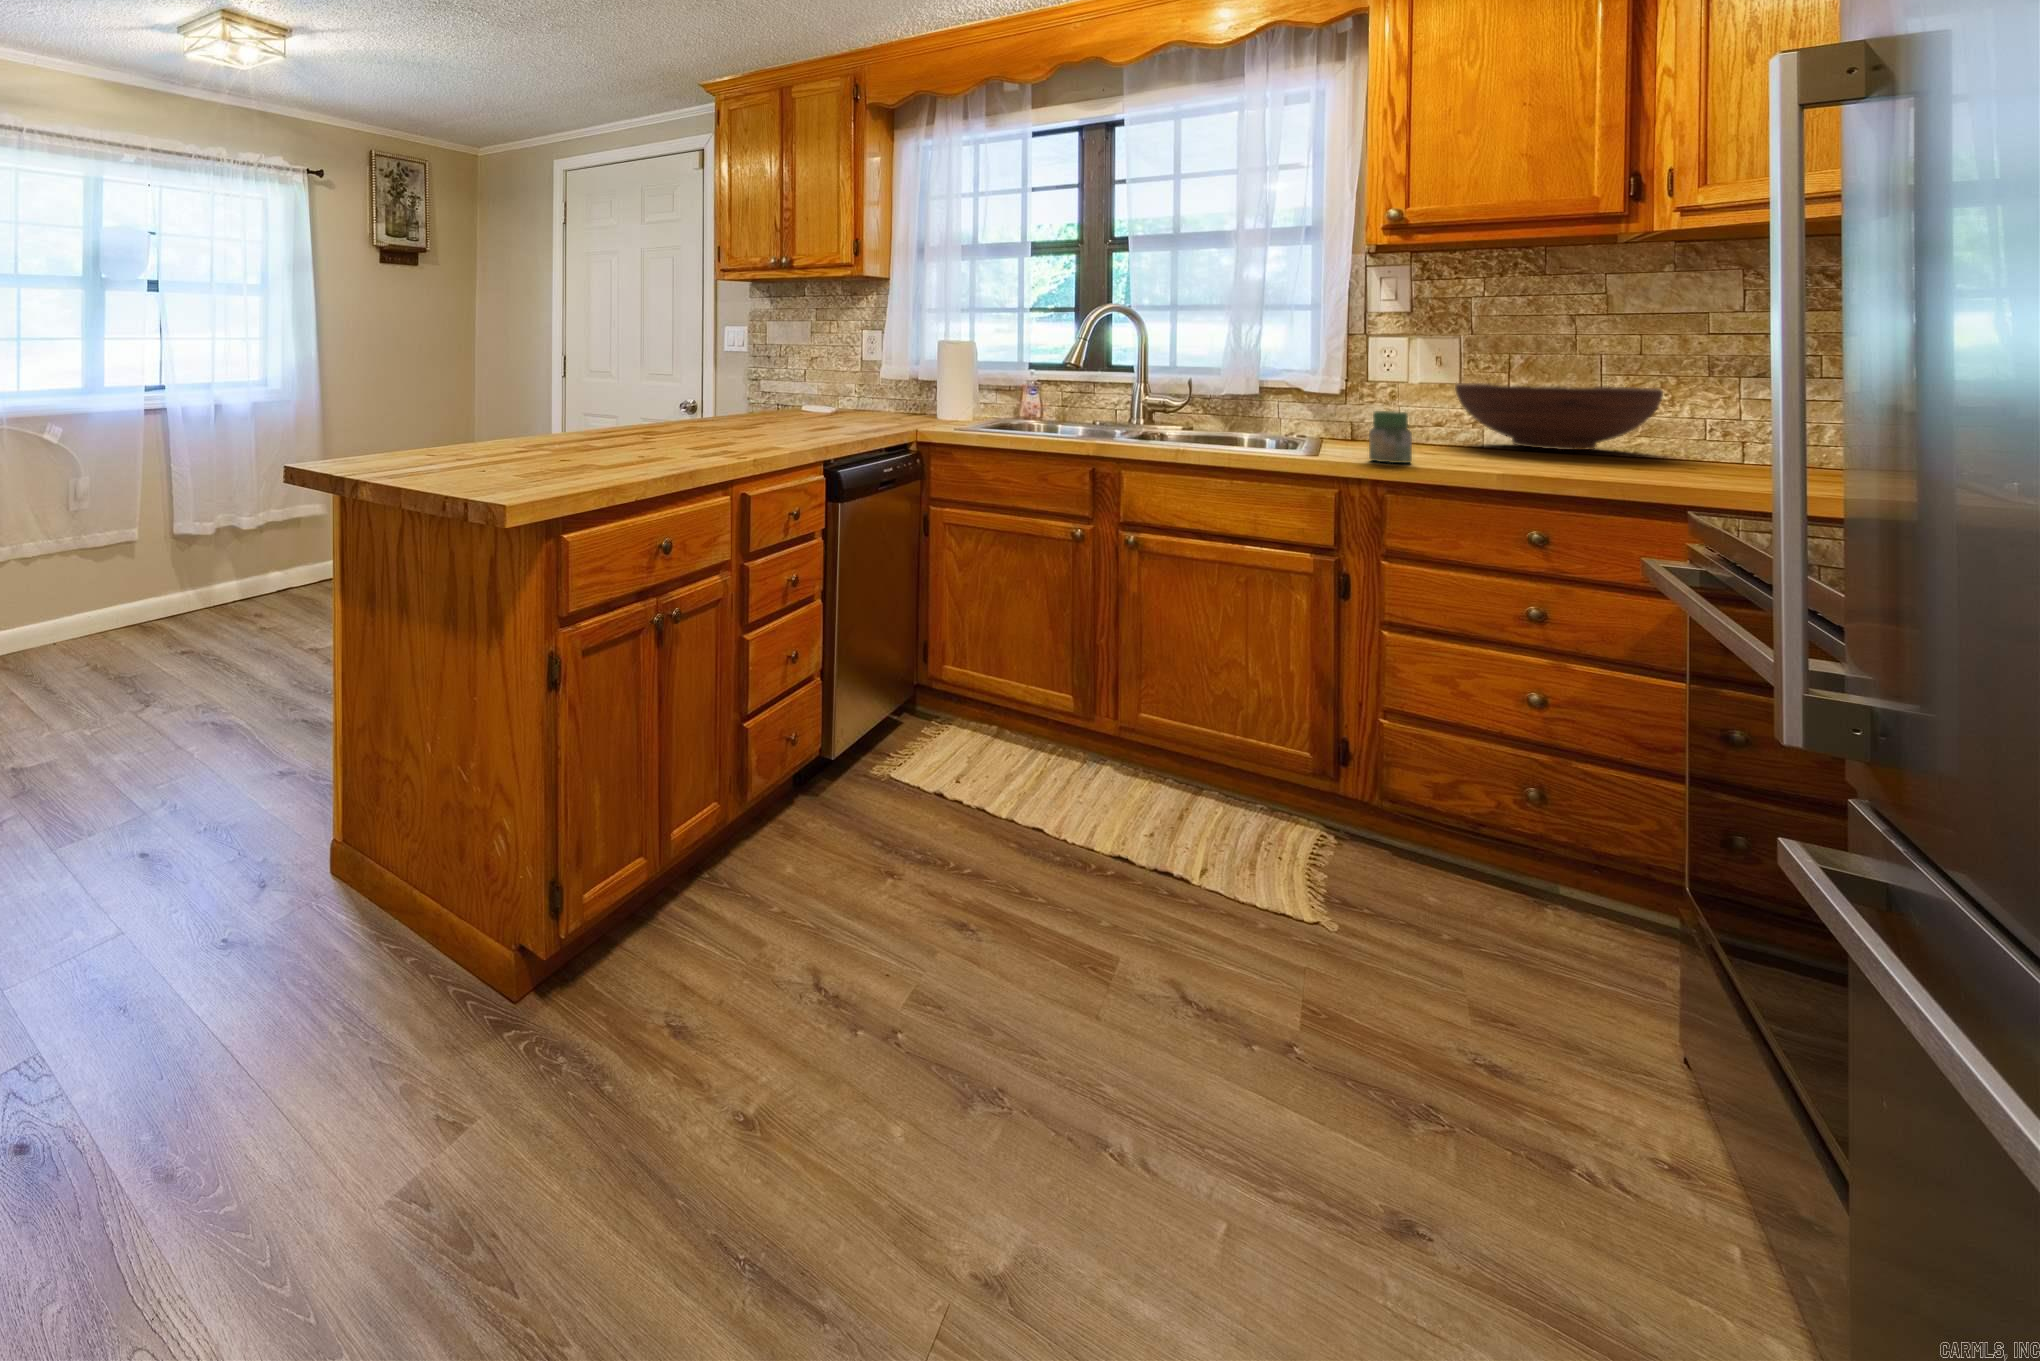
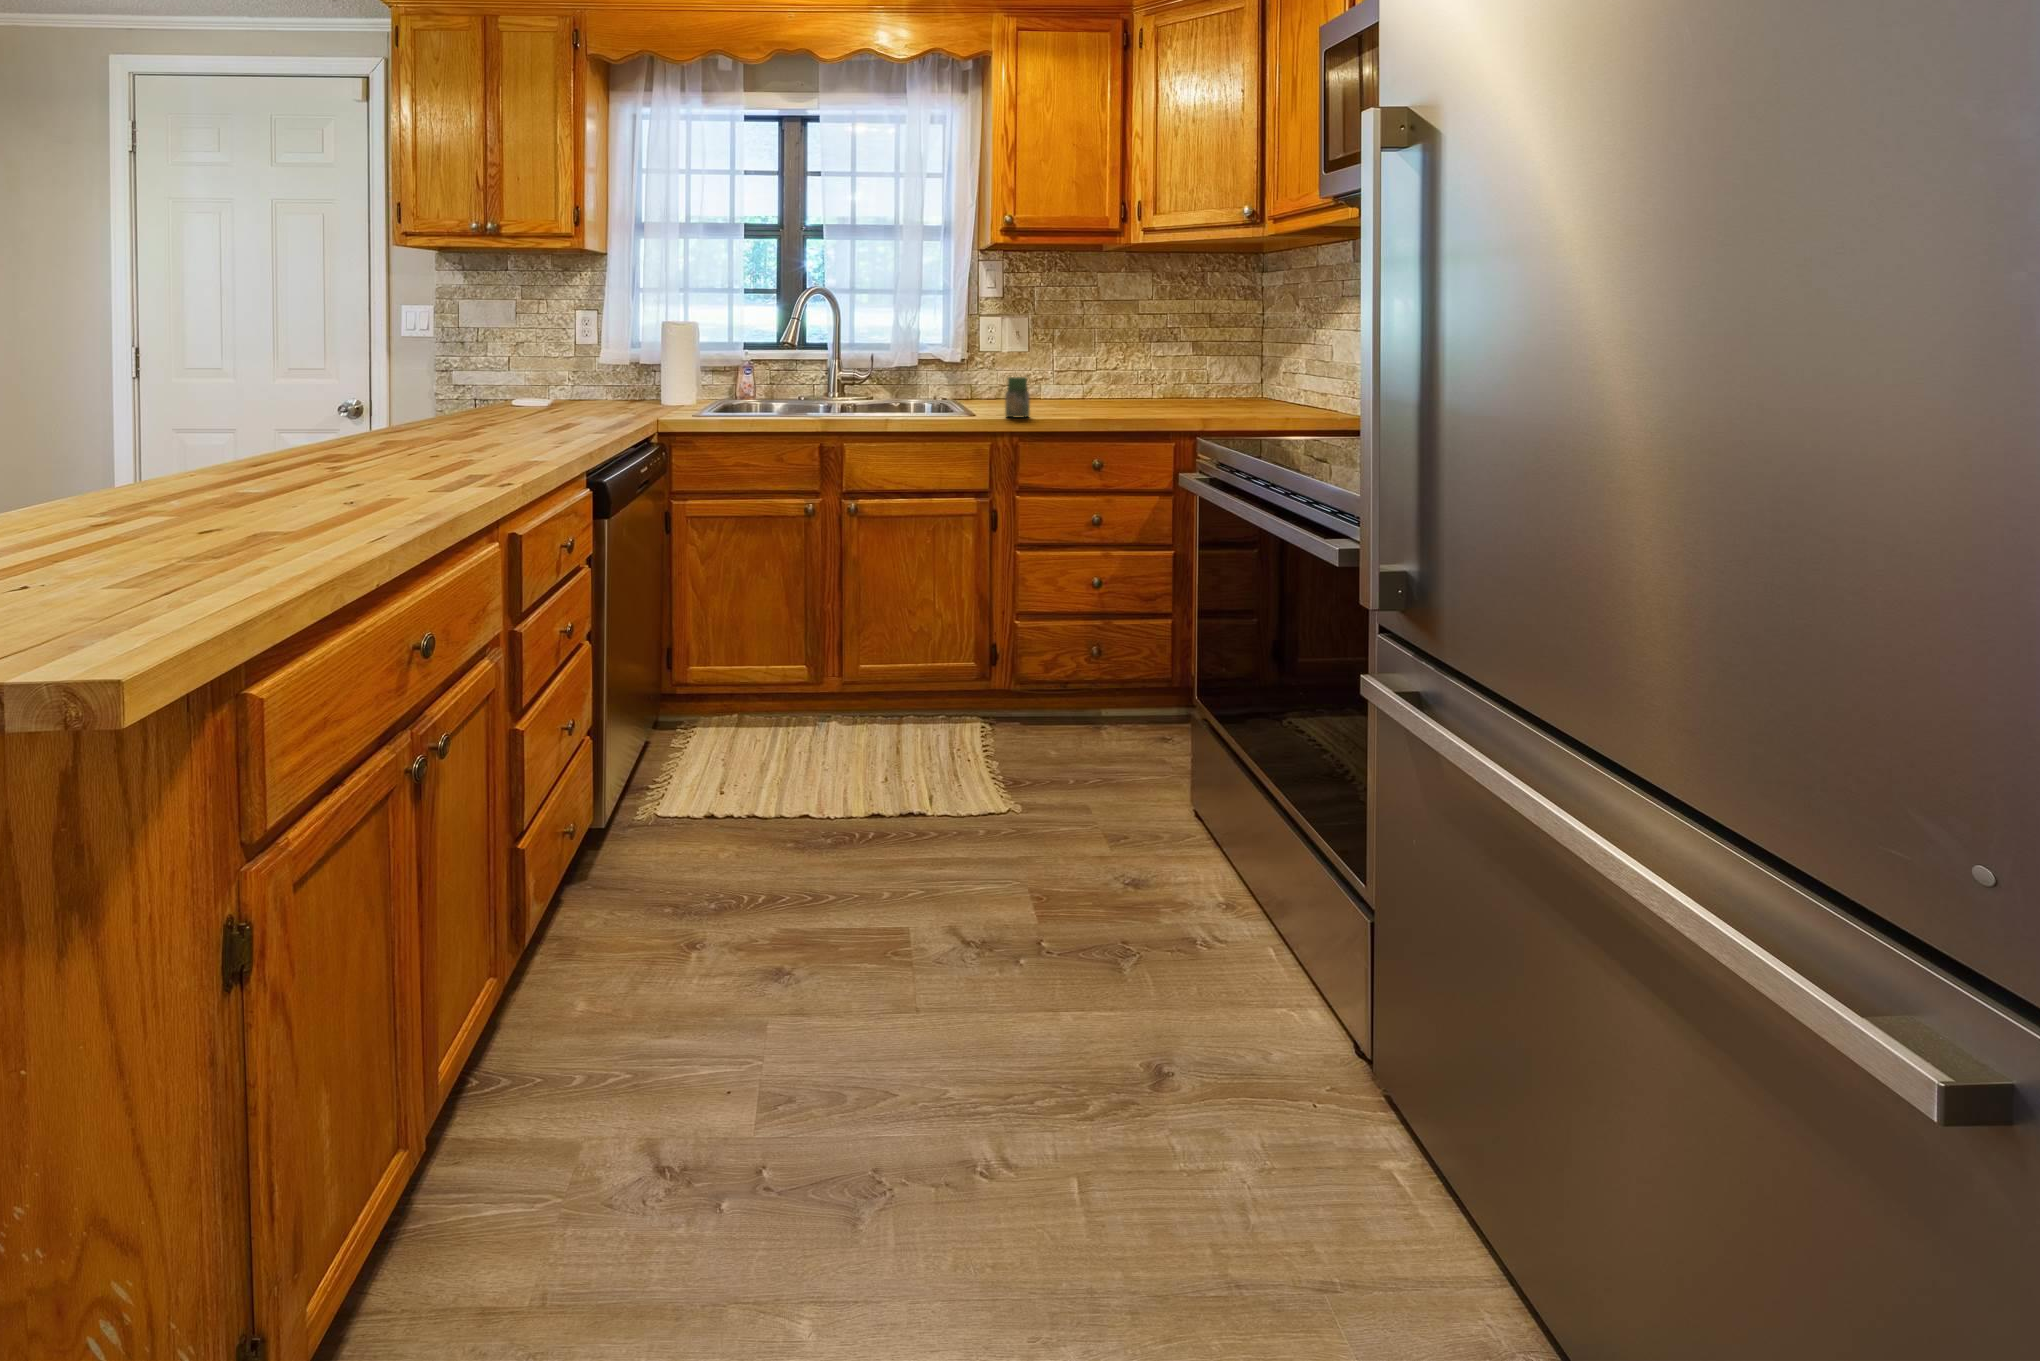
fruit bowl: present [1455,383,1663,450] -> none [1029,351,1127,398]

